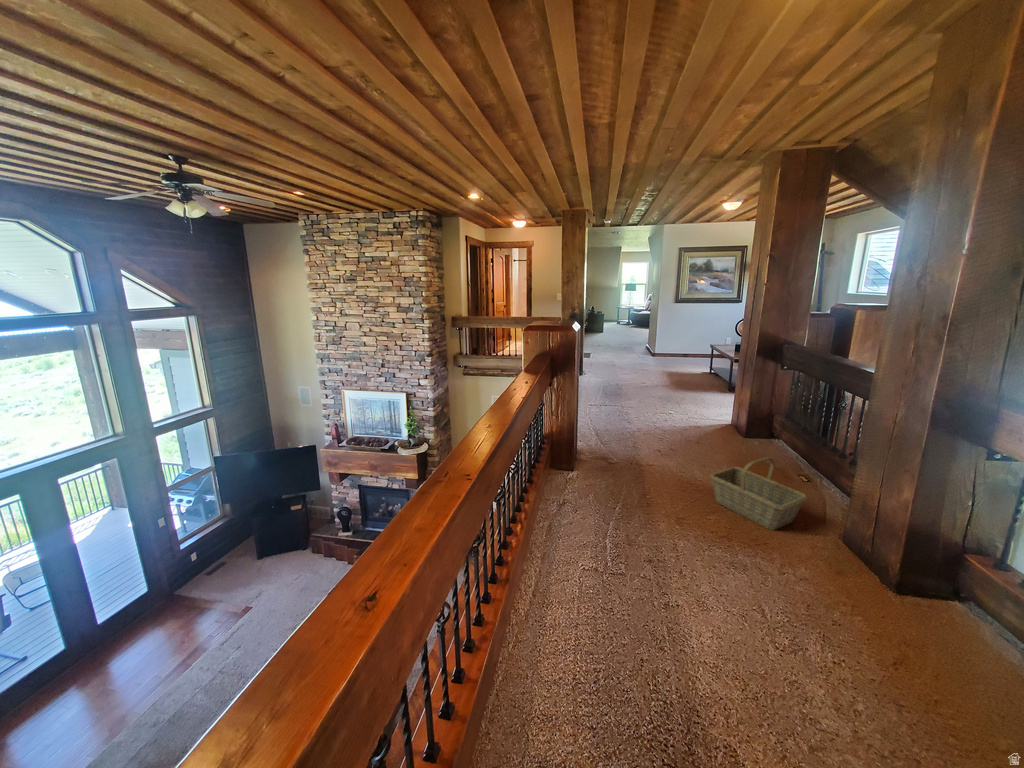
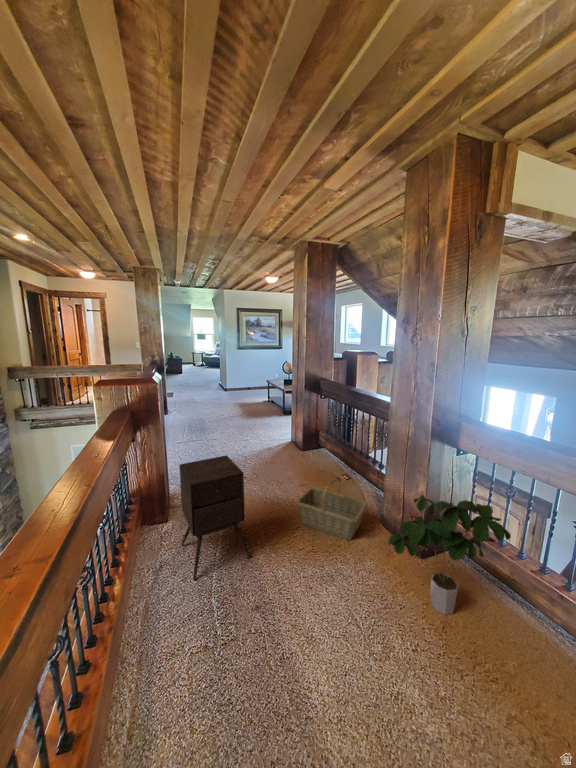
side table: none [584,410,649,513] -> present [179,455,250,580]
potted plant: none [810,482,1002,629] -> present [388,495,511,615]

